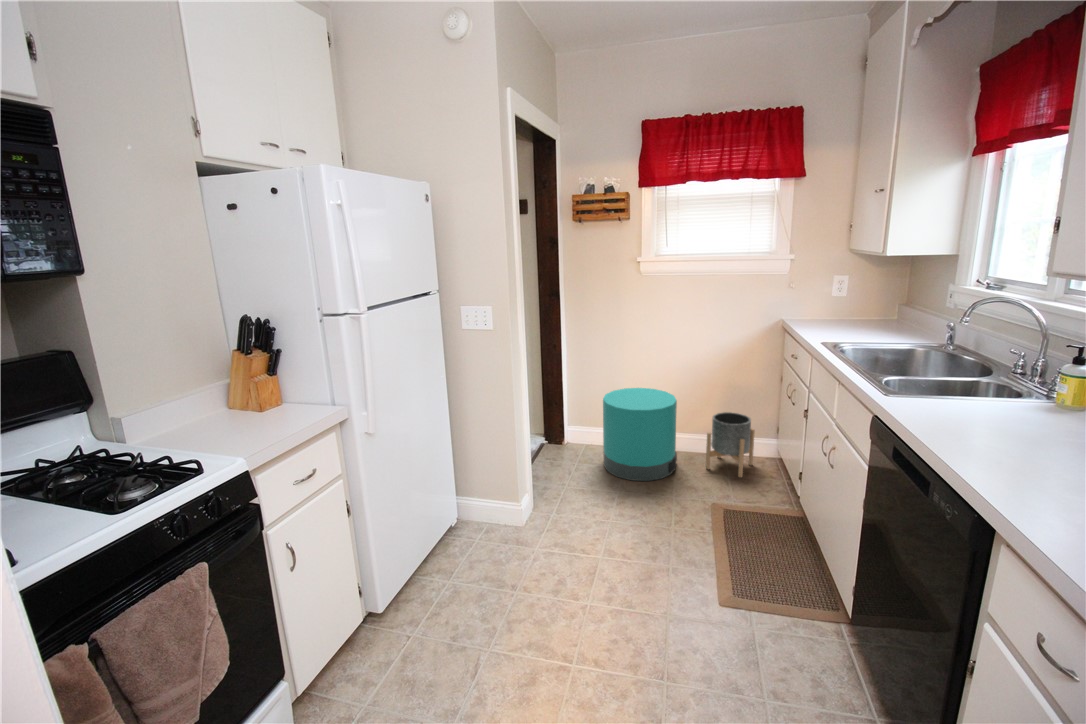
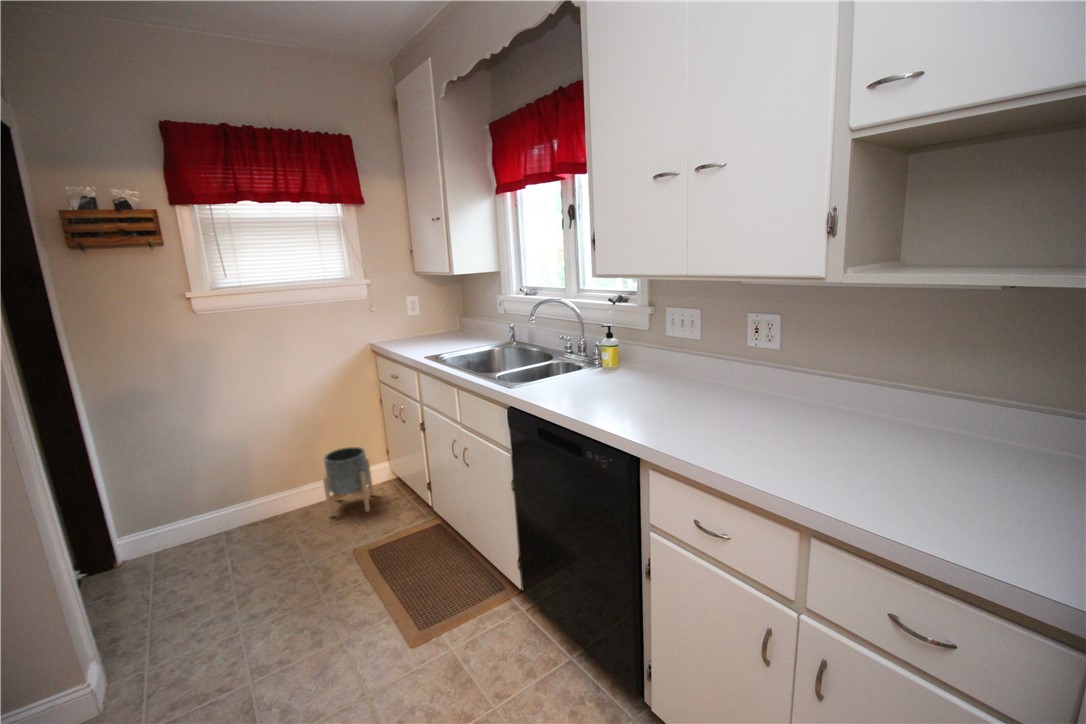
trash can: present [603,388,677,481] -> none [177,447,297,571]

